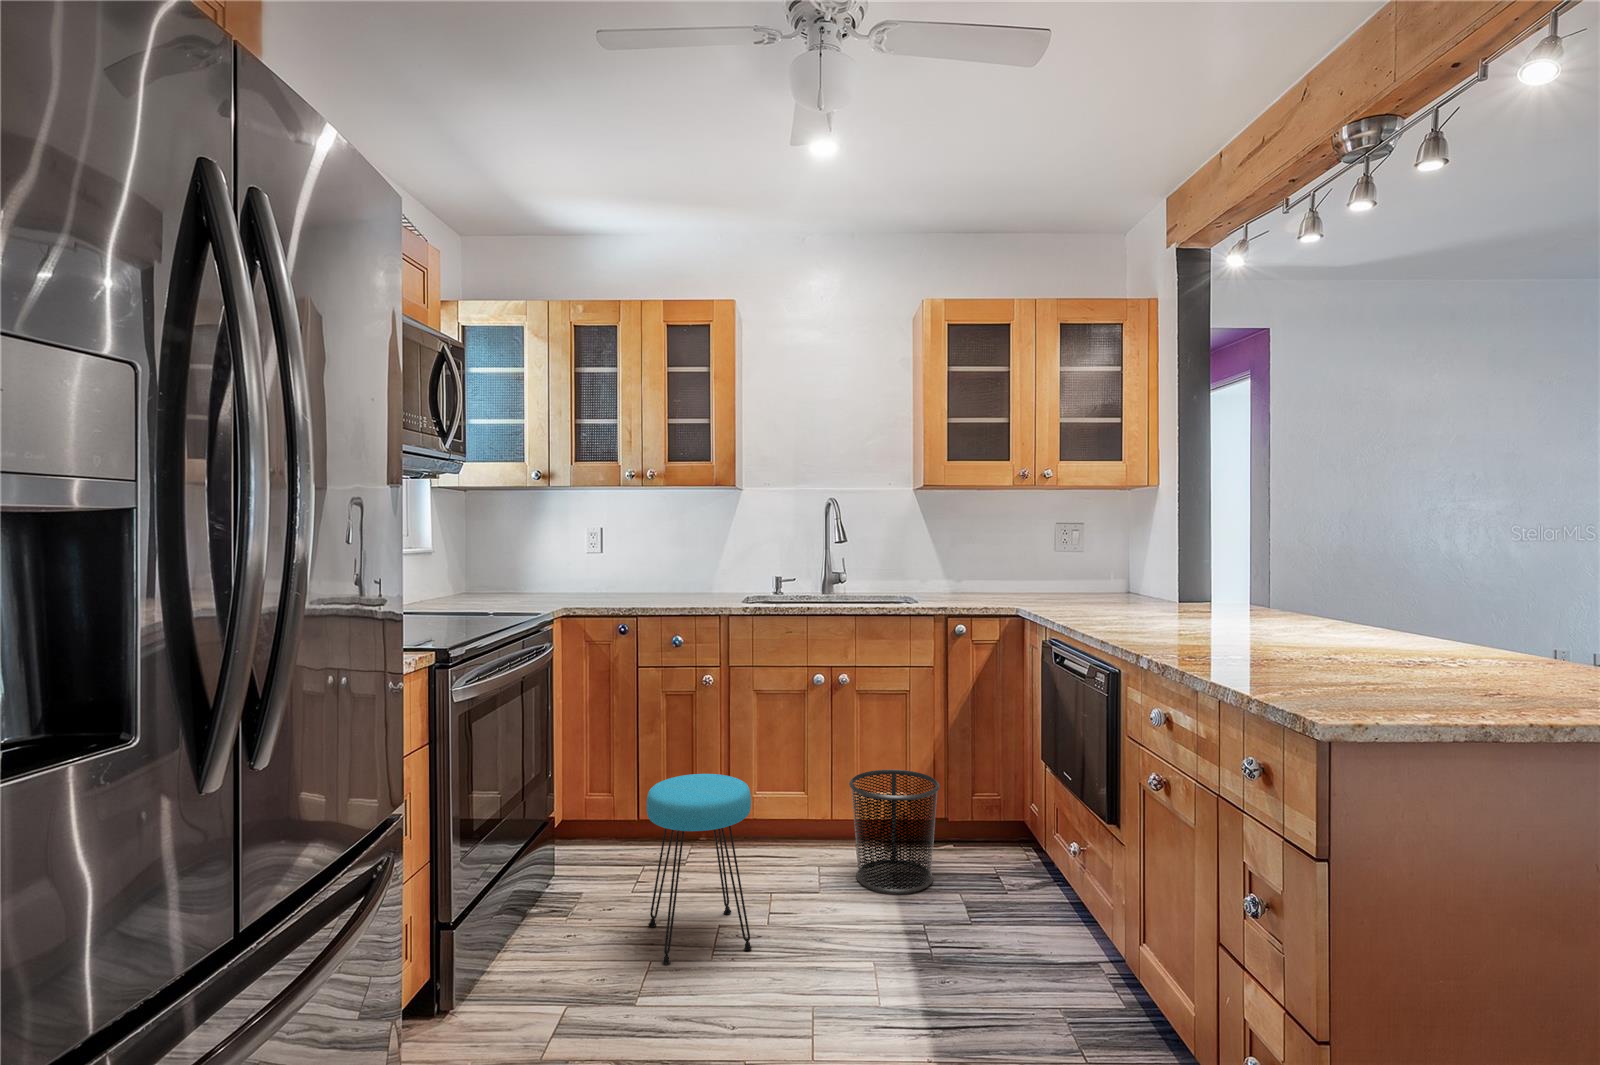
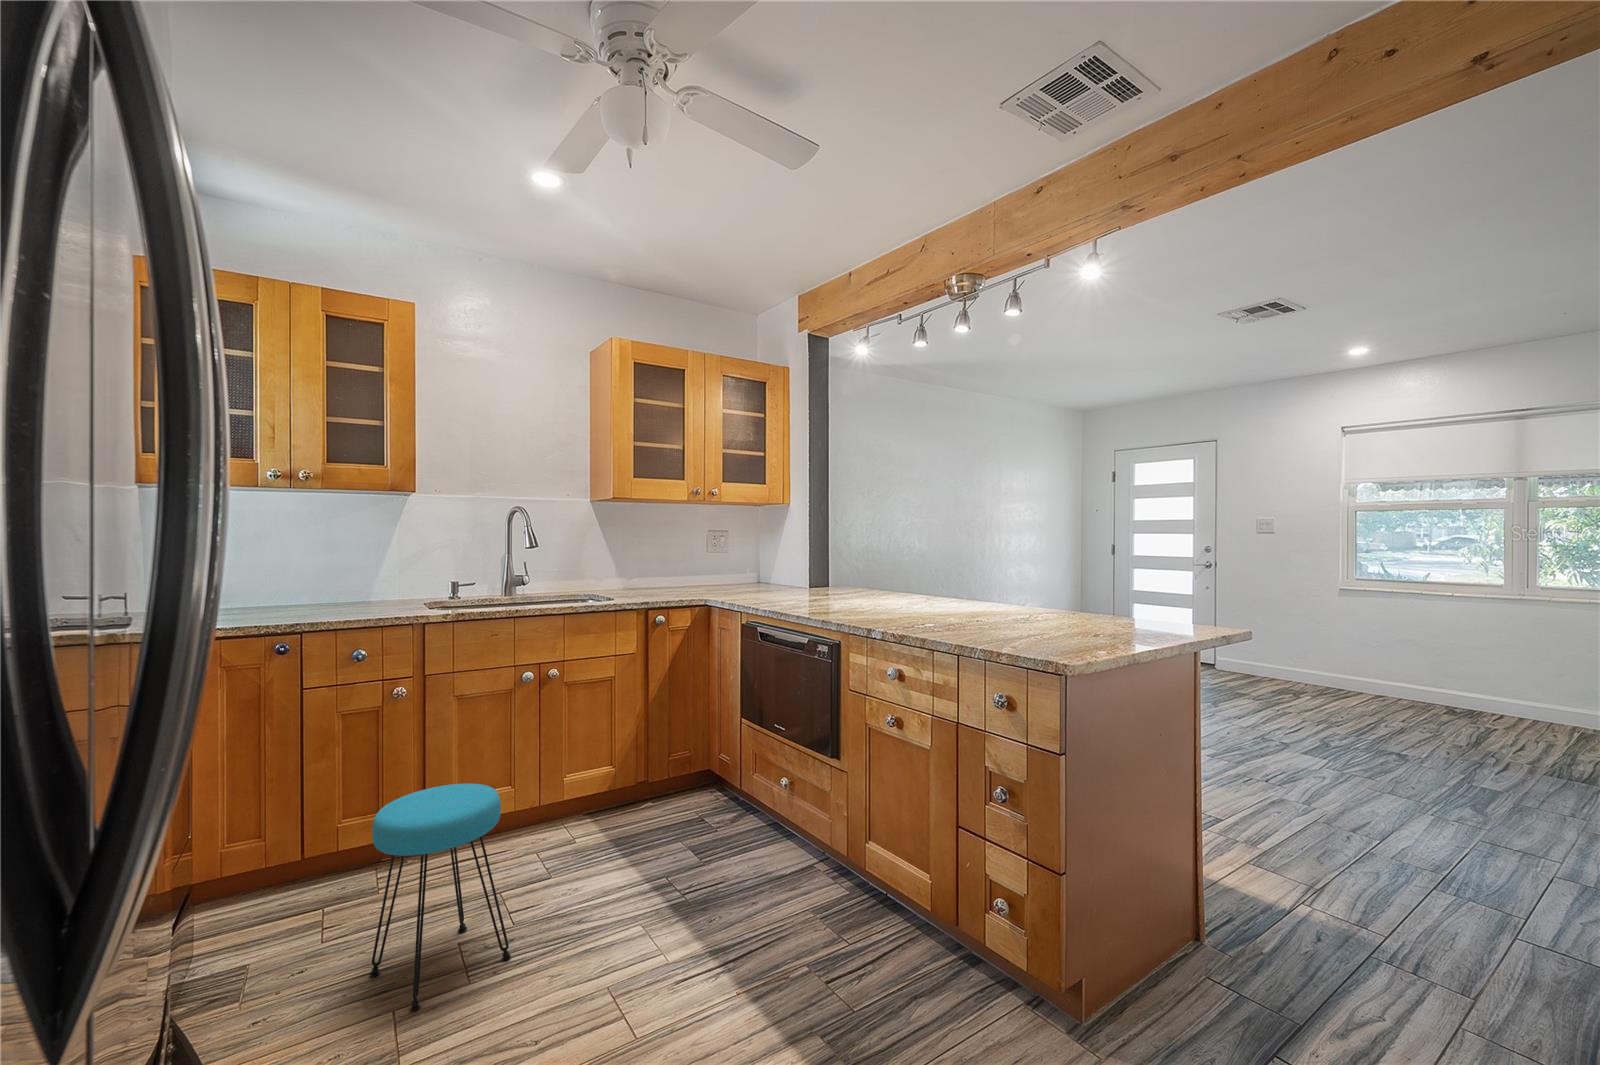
waste bin: present [849,770,940,894] -> none [571,745,656,862]

